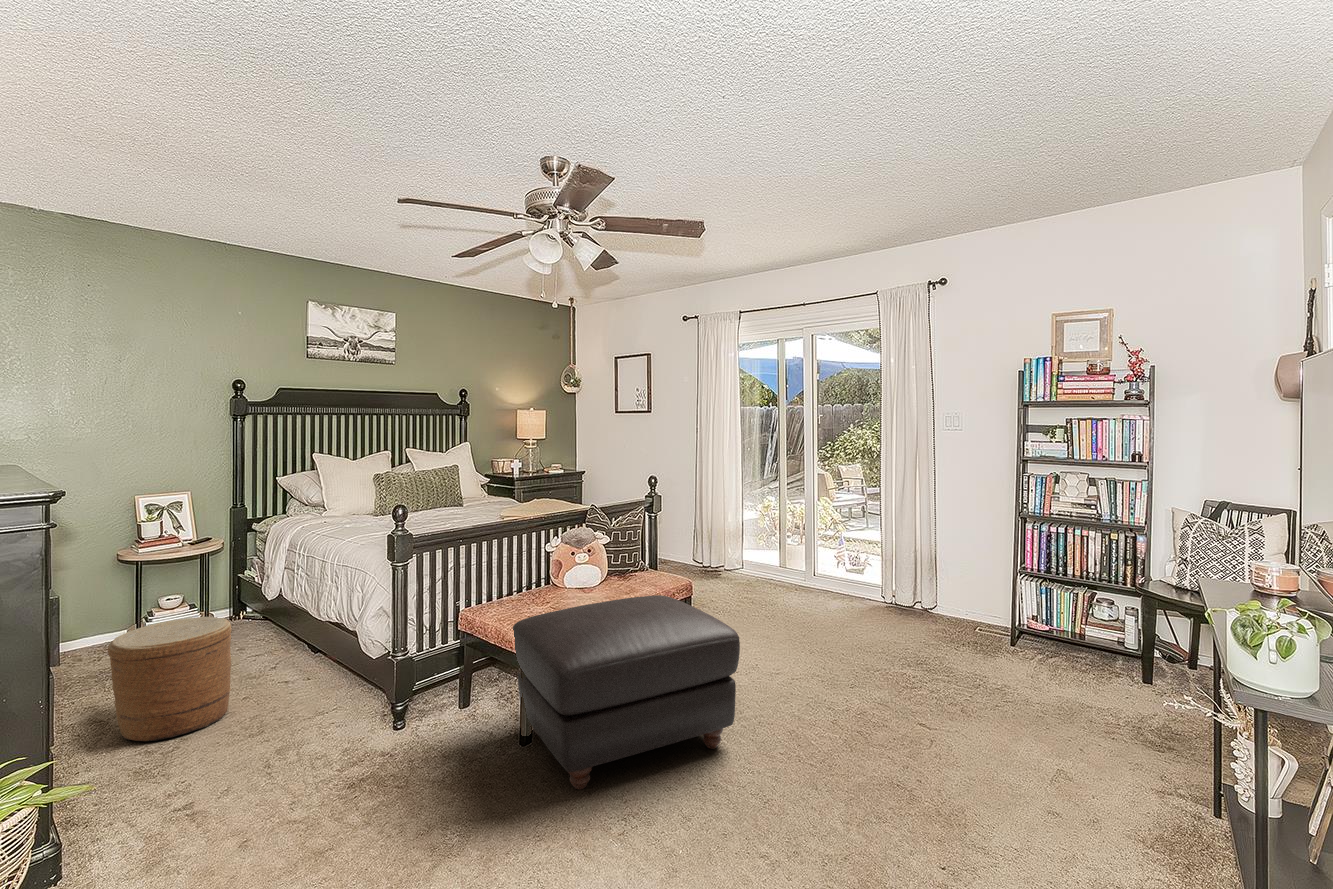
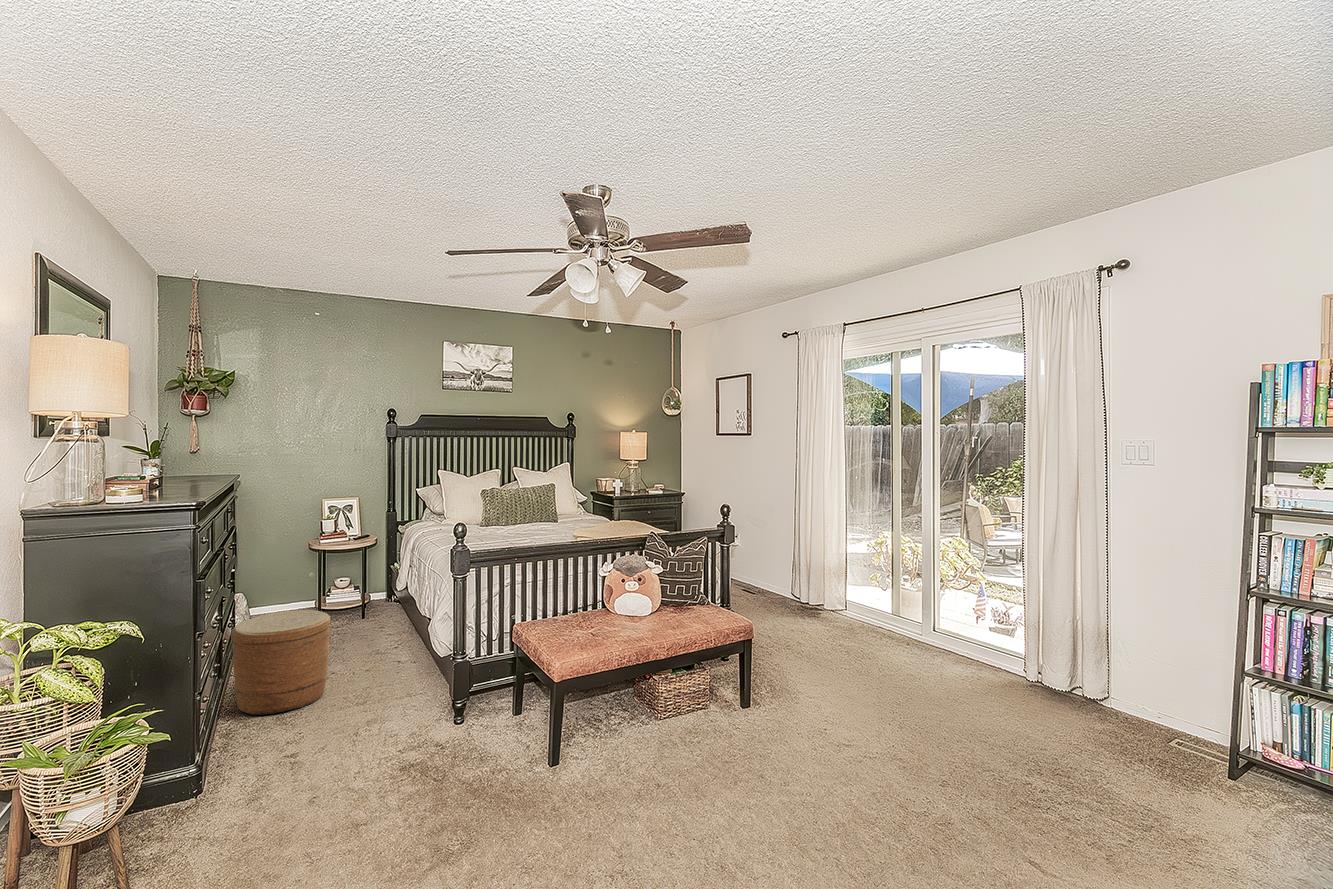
ottoman: present [512,595,740,789] -> none [545,630,758,823]

